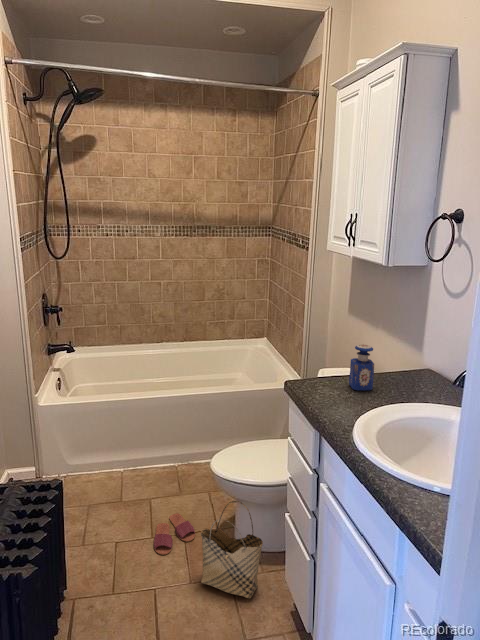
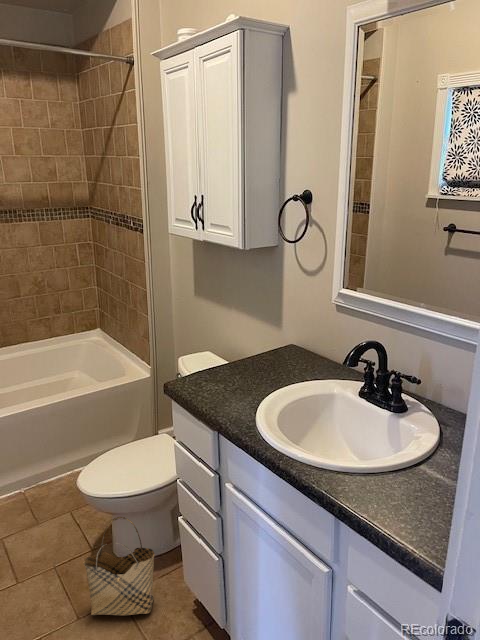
perfume bottle: present [349,345,374,390] -> none [226,332,251,379]
slippers: present [154,513,195,555] -> none [21,546,69,599]

